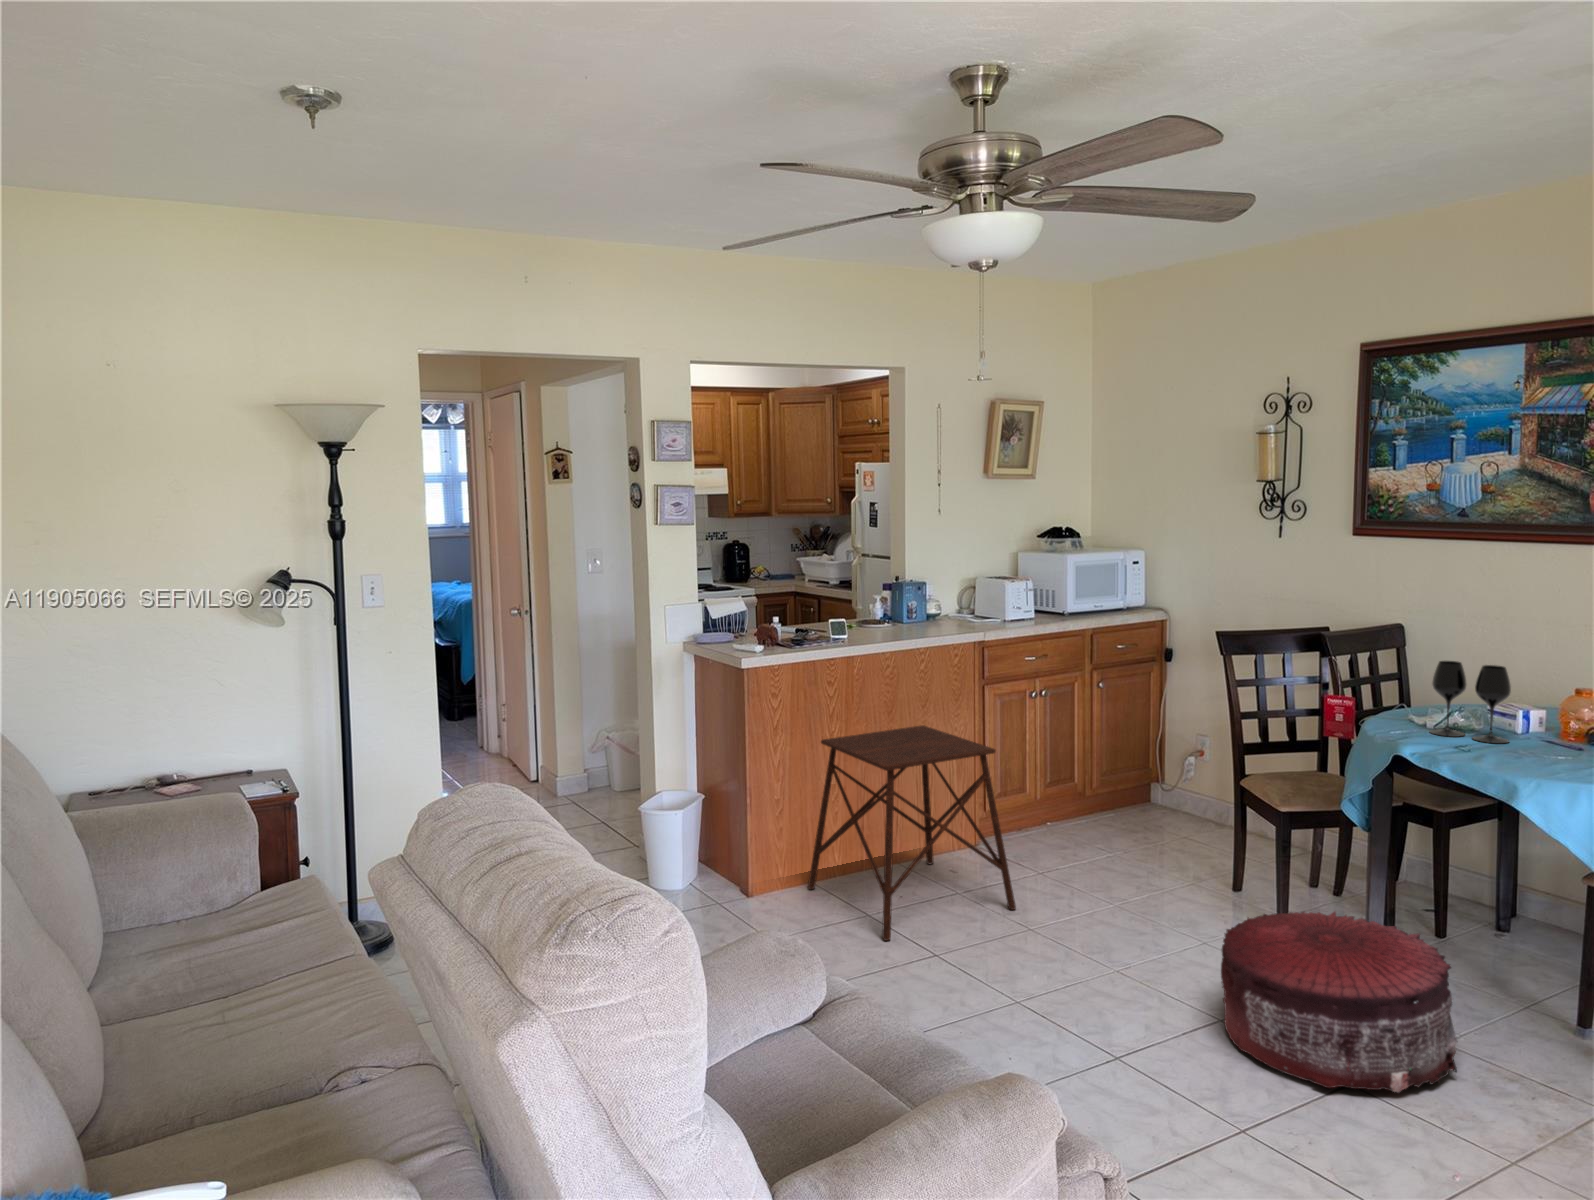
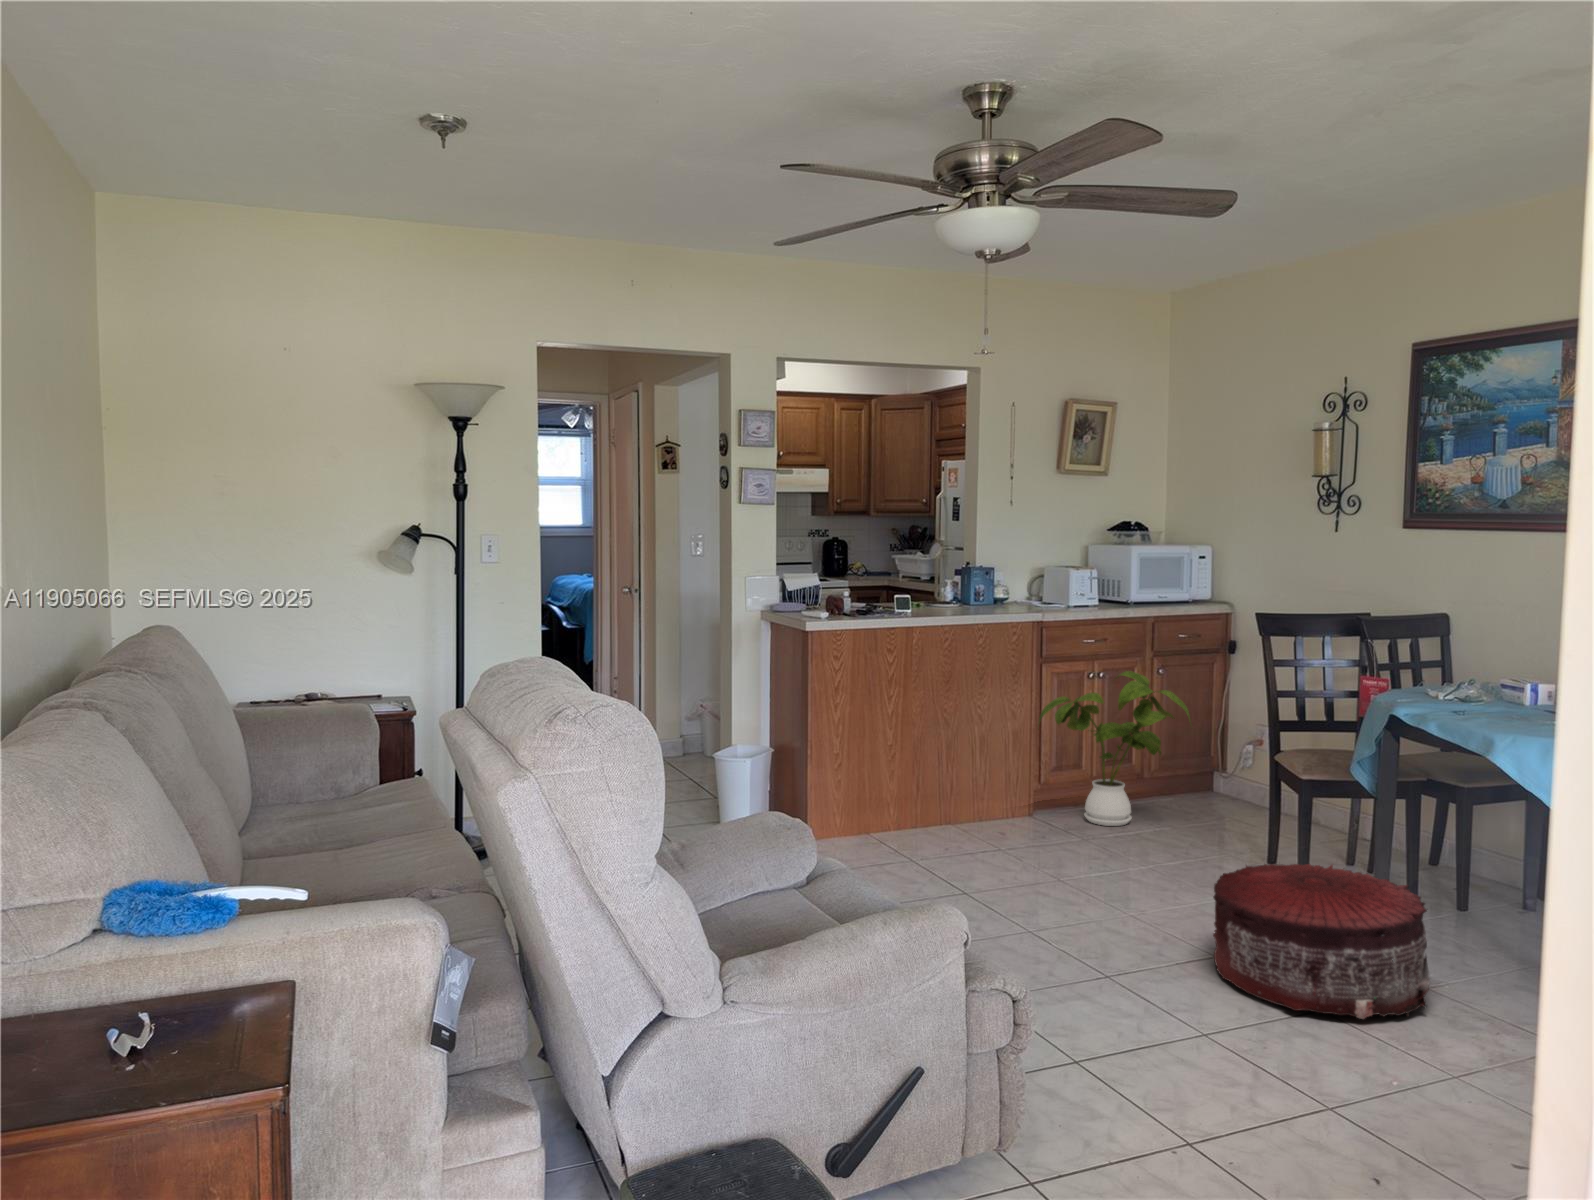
wine glass: present [1430,661,1511,743] -> none [1440,635,1516,713]
house plant: none [984,692,1150,854] -> present [1039,671,1190,826]
side table: present [808,725,1016,941] -> none [861,694,1050,880]

